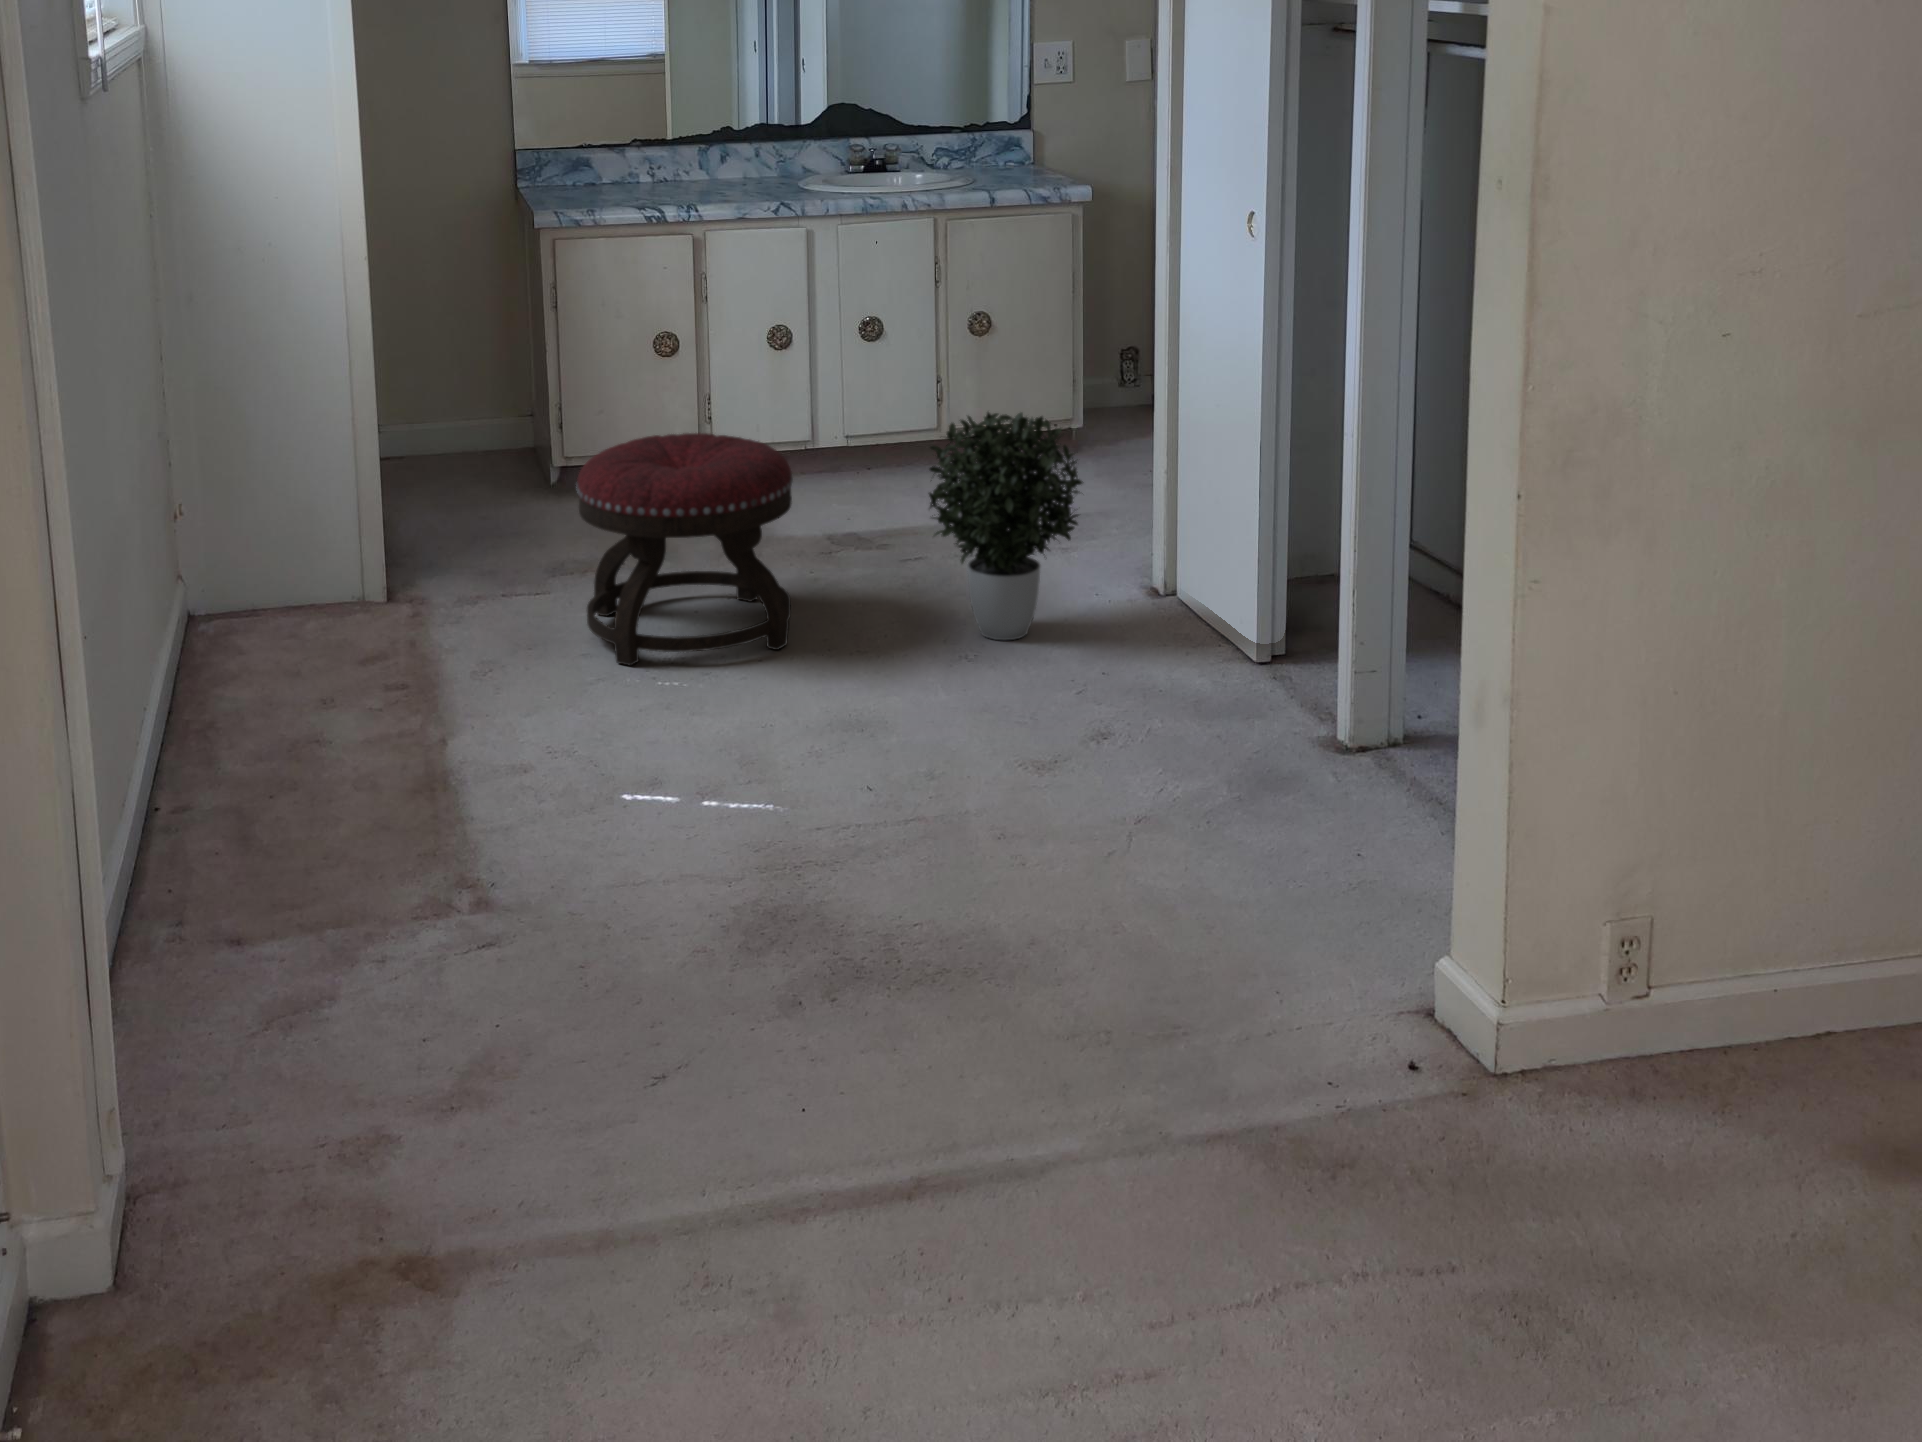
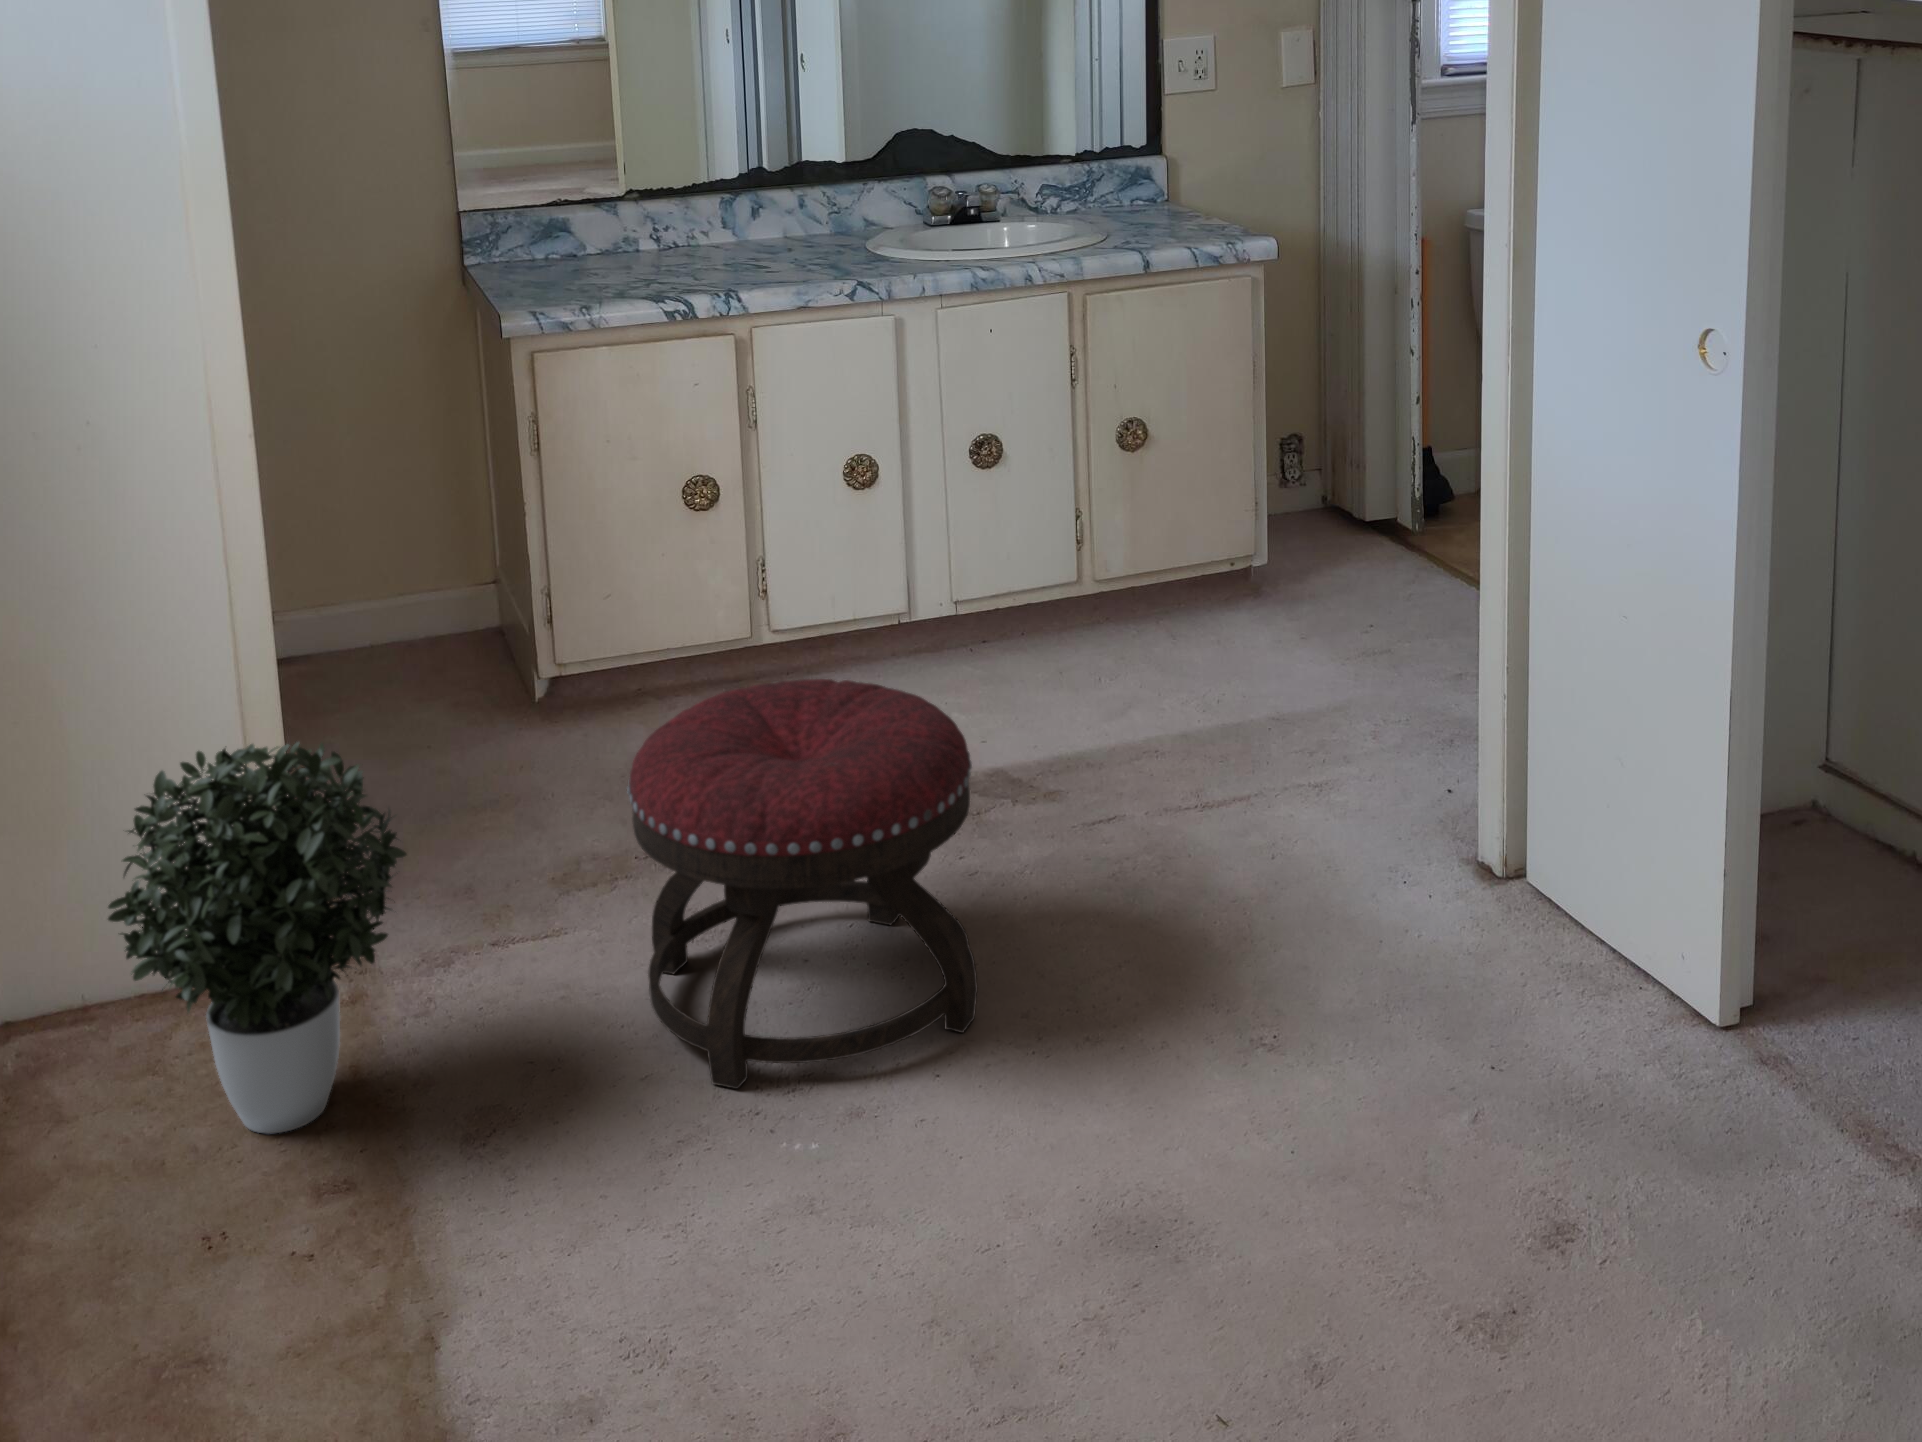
potted plant: present [929,412,1083,640] -> present [108,742,407,1134]

